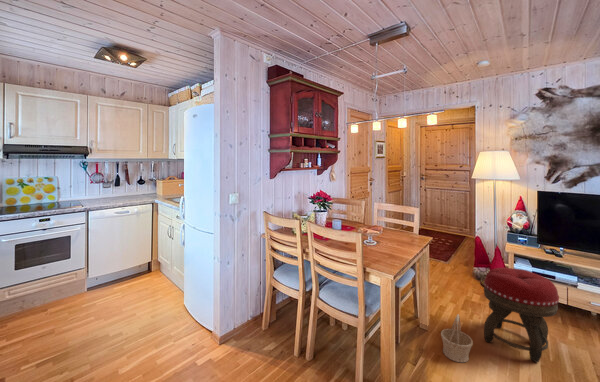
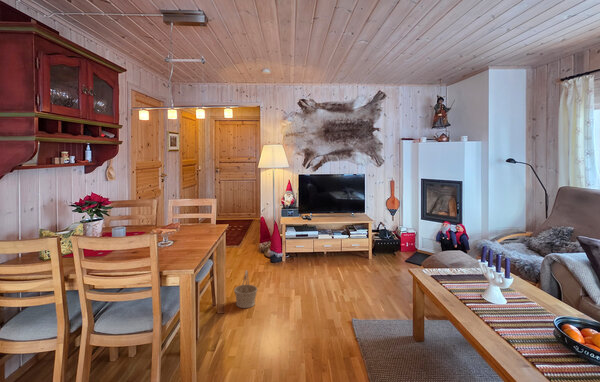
footstool: present [484,268,559,362] -> none [265,230,308,293]

